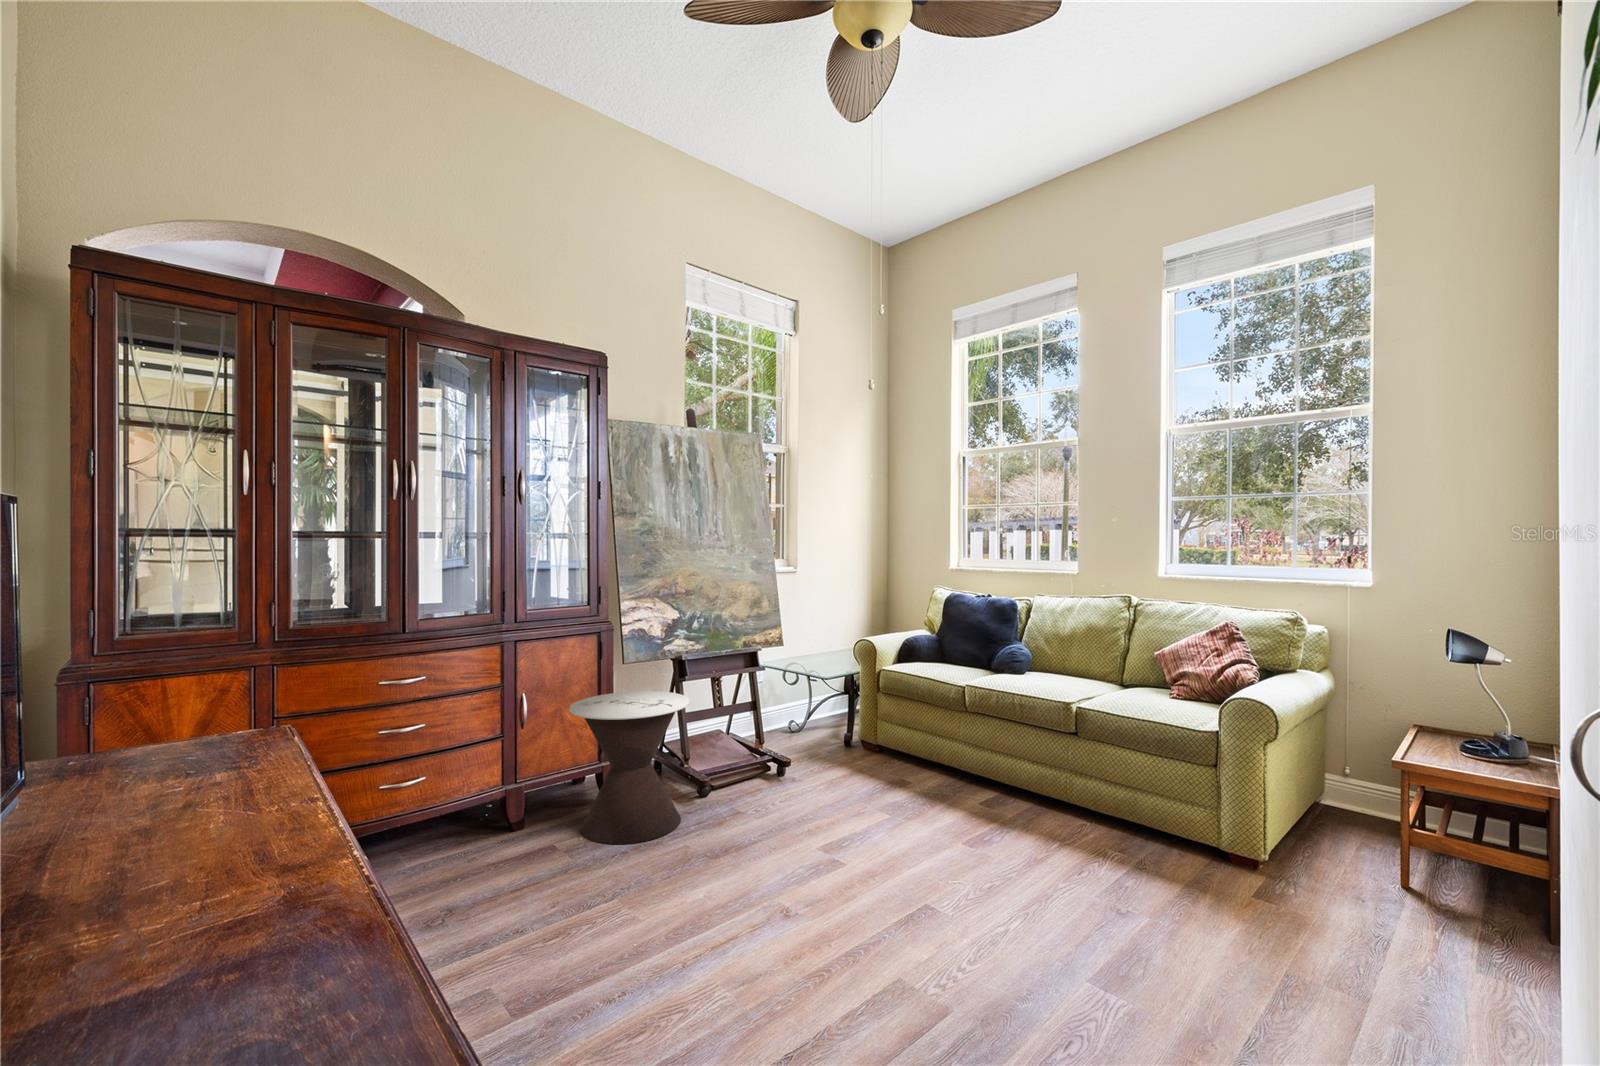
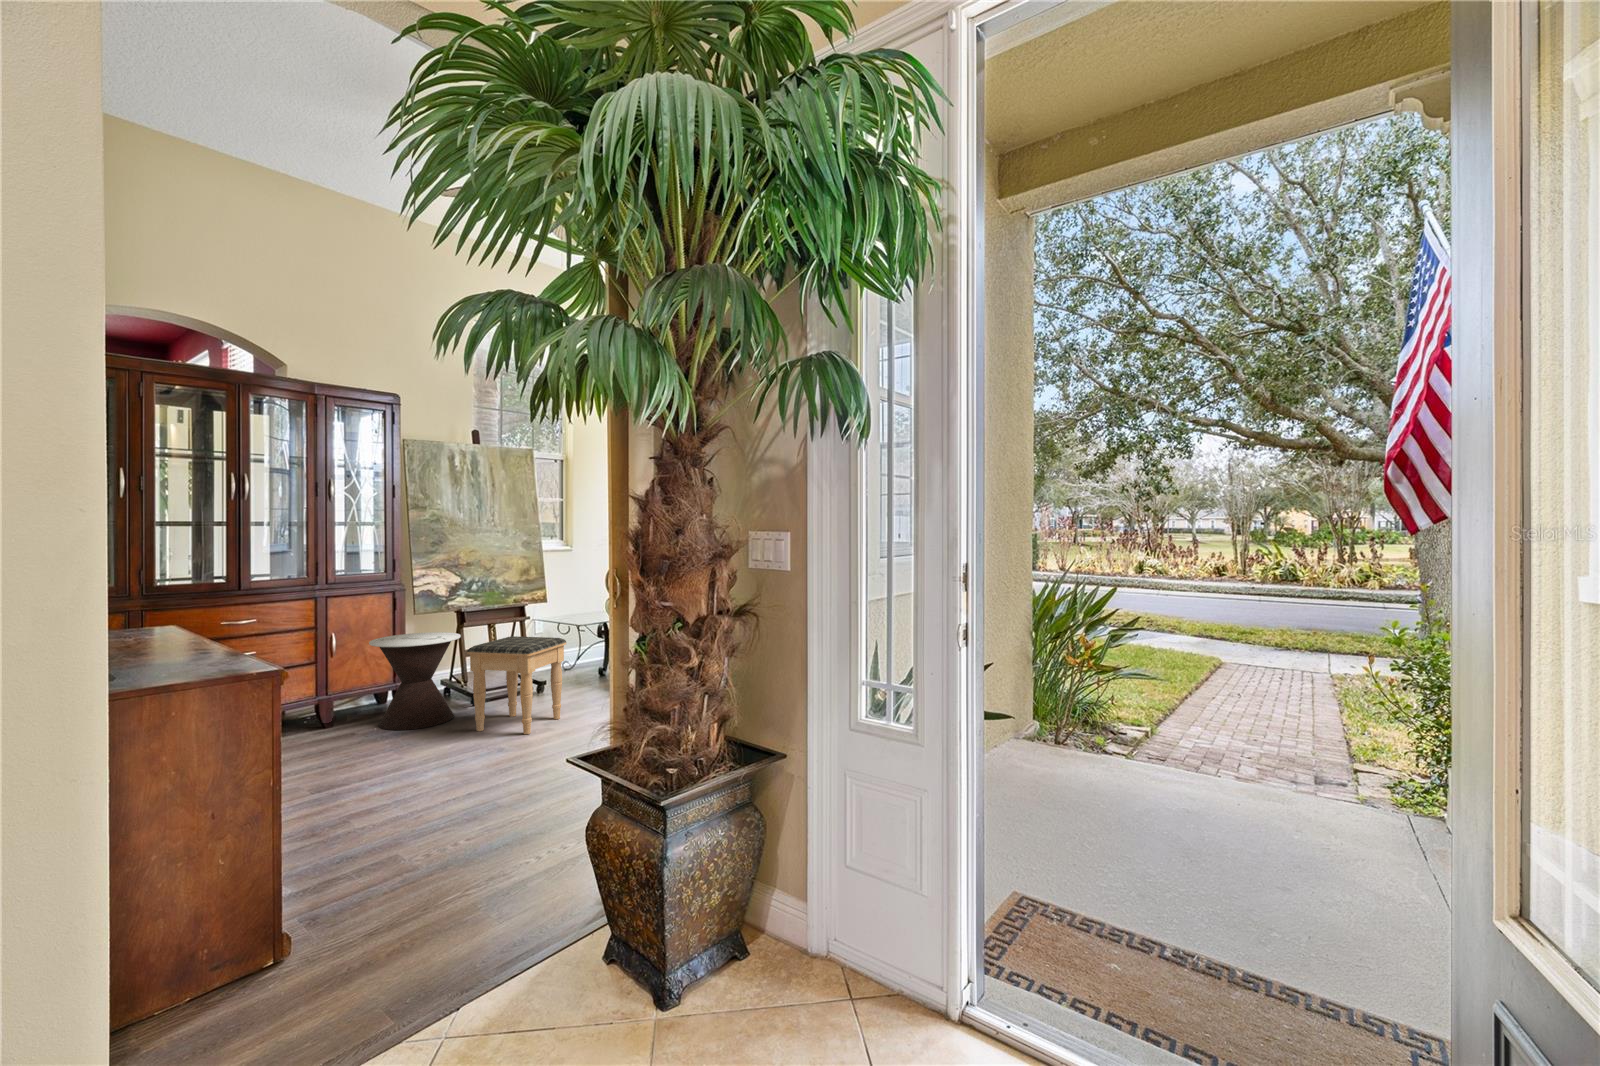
footstool: none [708,703,846,871] -> present [467,636,566,734]

